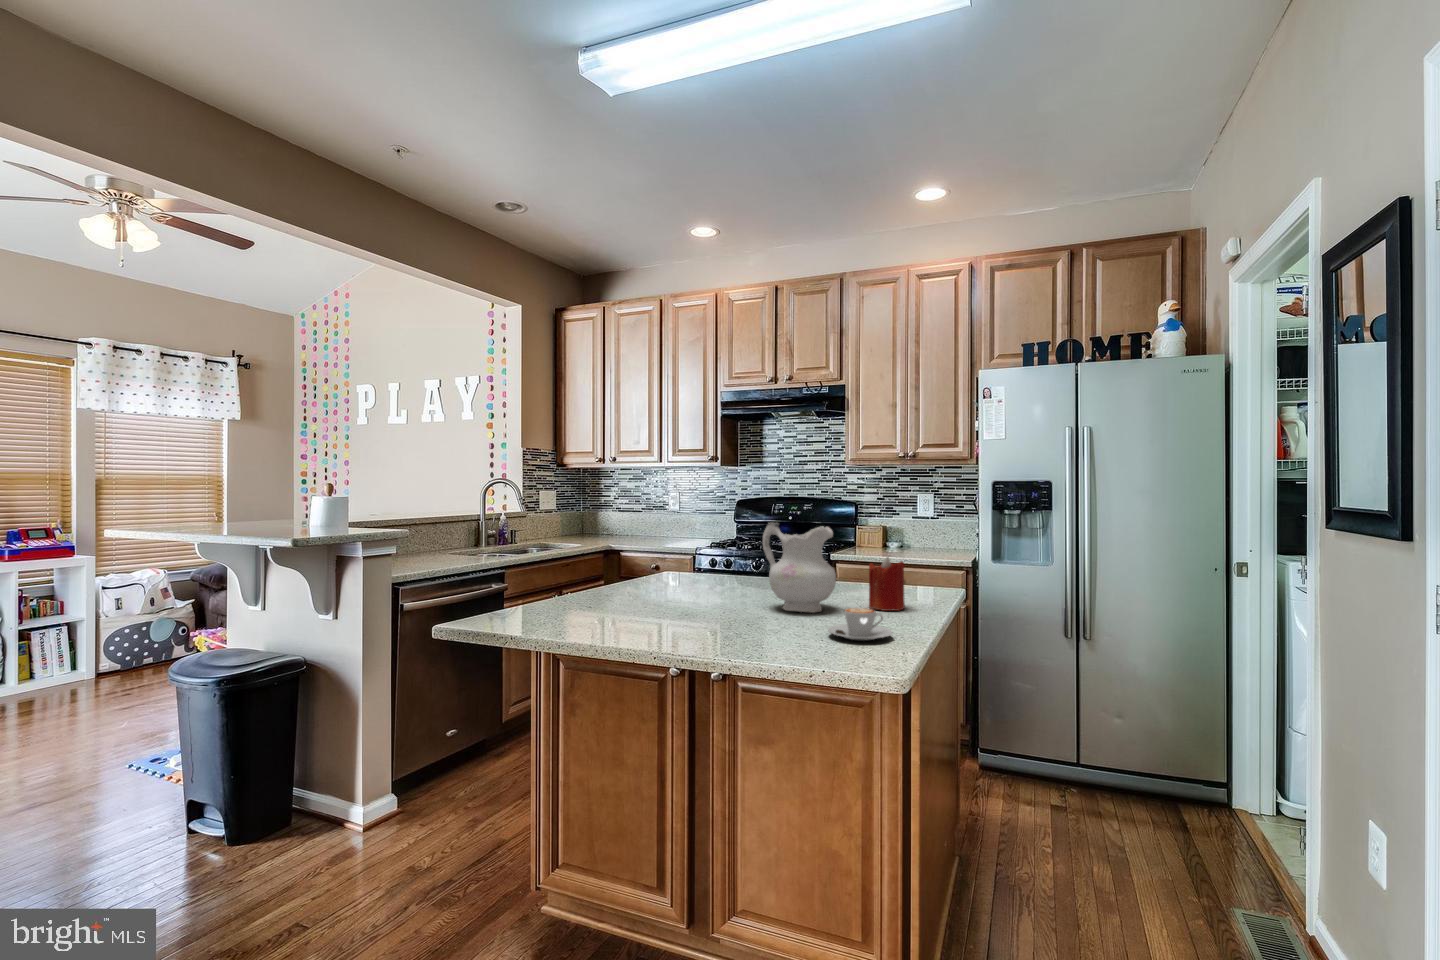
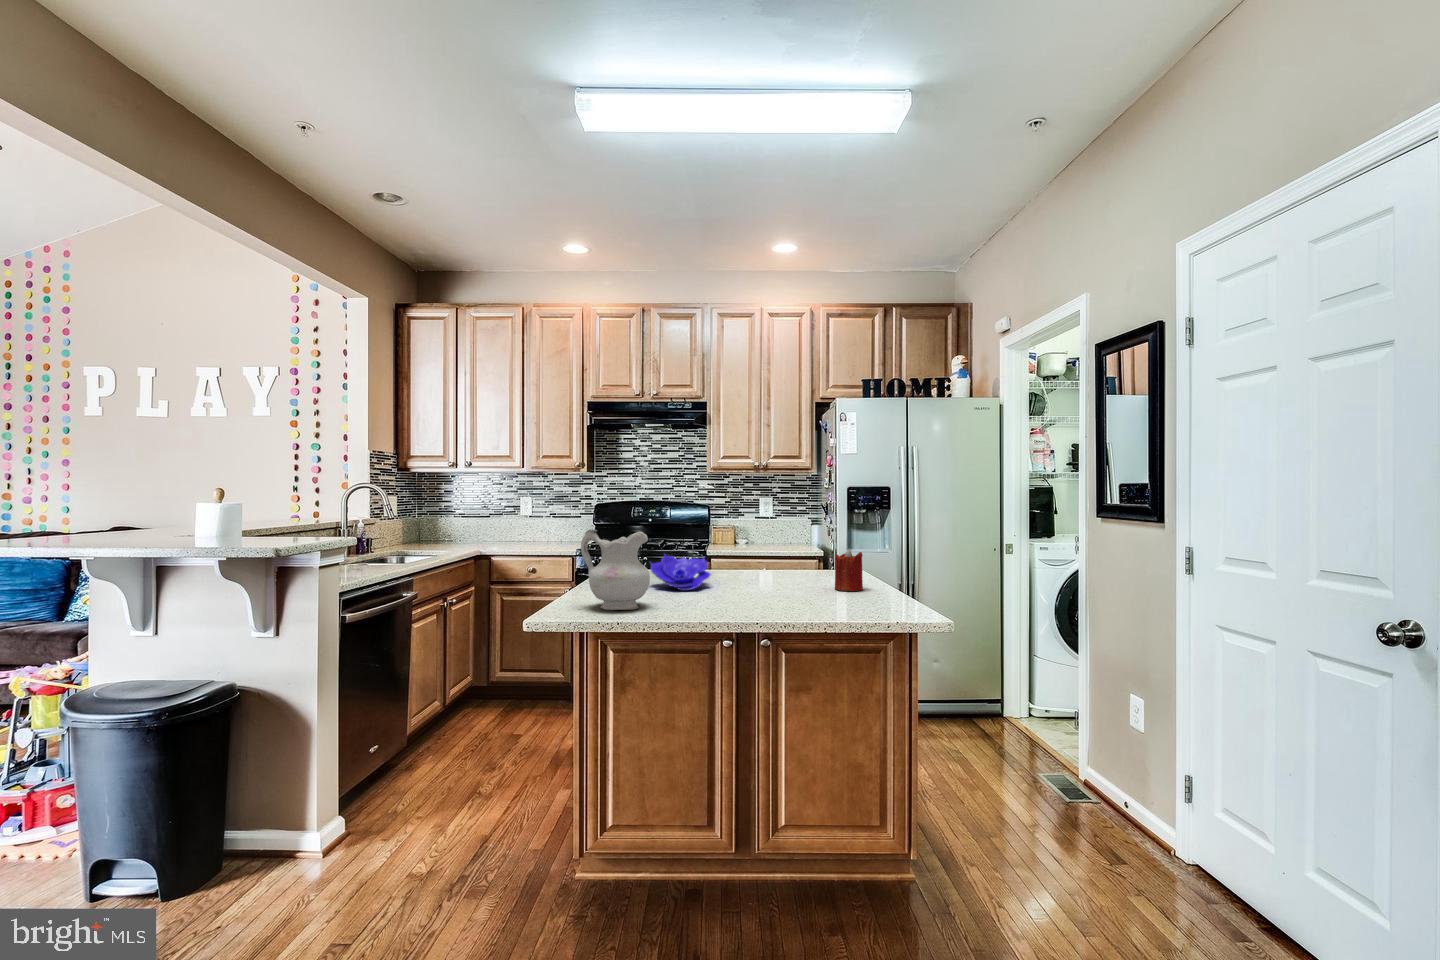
ceramic pitcher: present [763,522,836,613] -> present [581,529,650,610]
decorative bowl: none [668,552,739,595] -> present [651,555,711,590]
coffee cup: present [828,608,892,640] -> none [851,588,901,612]

